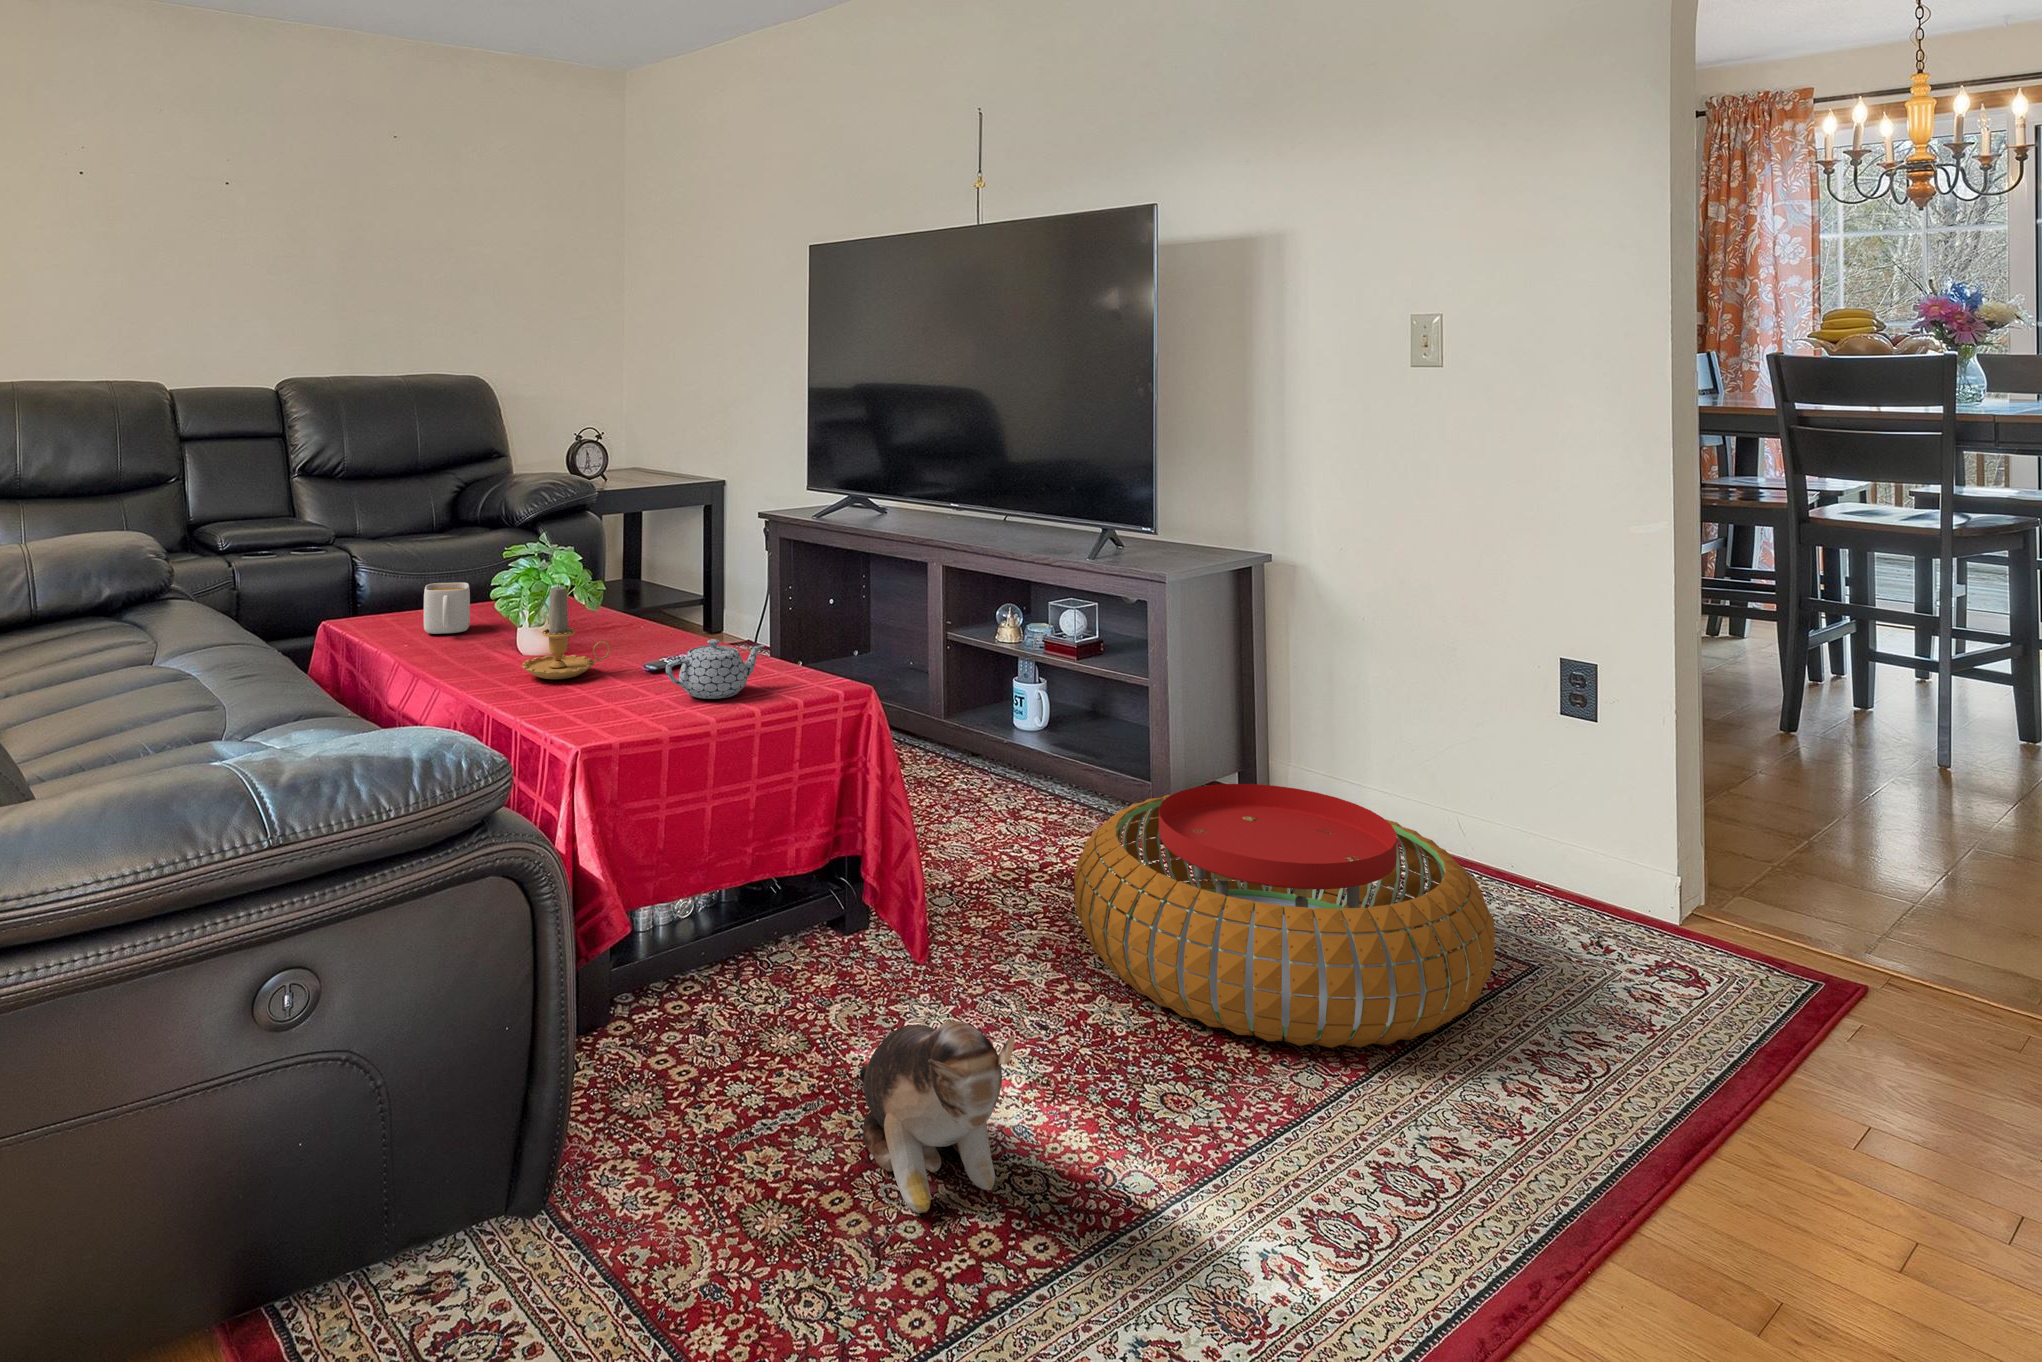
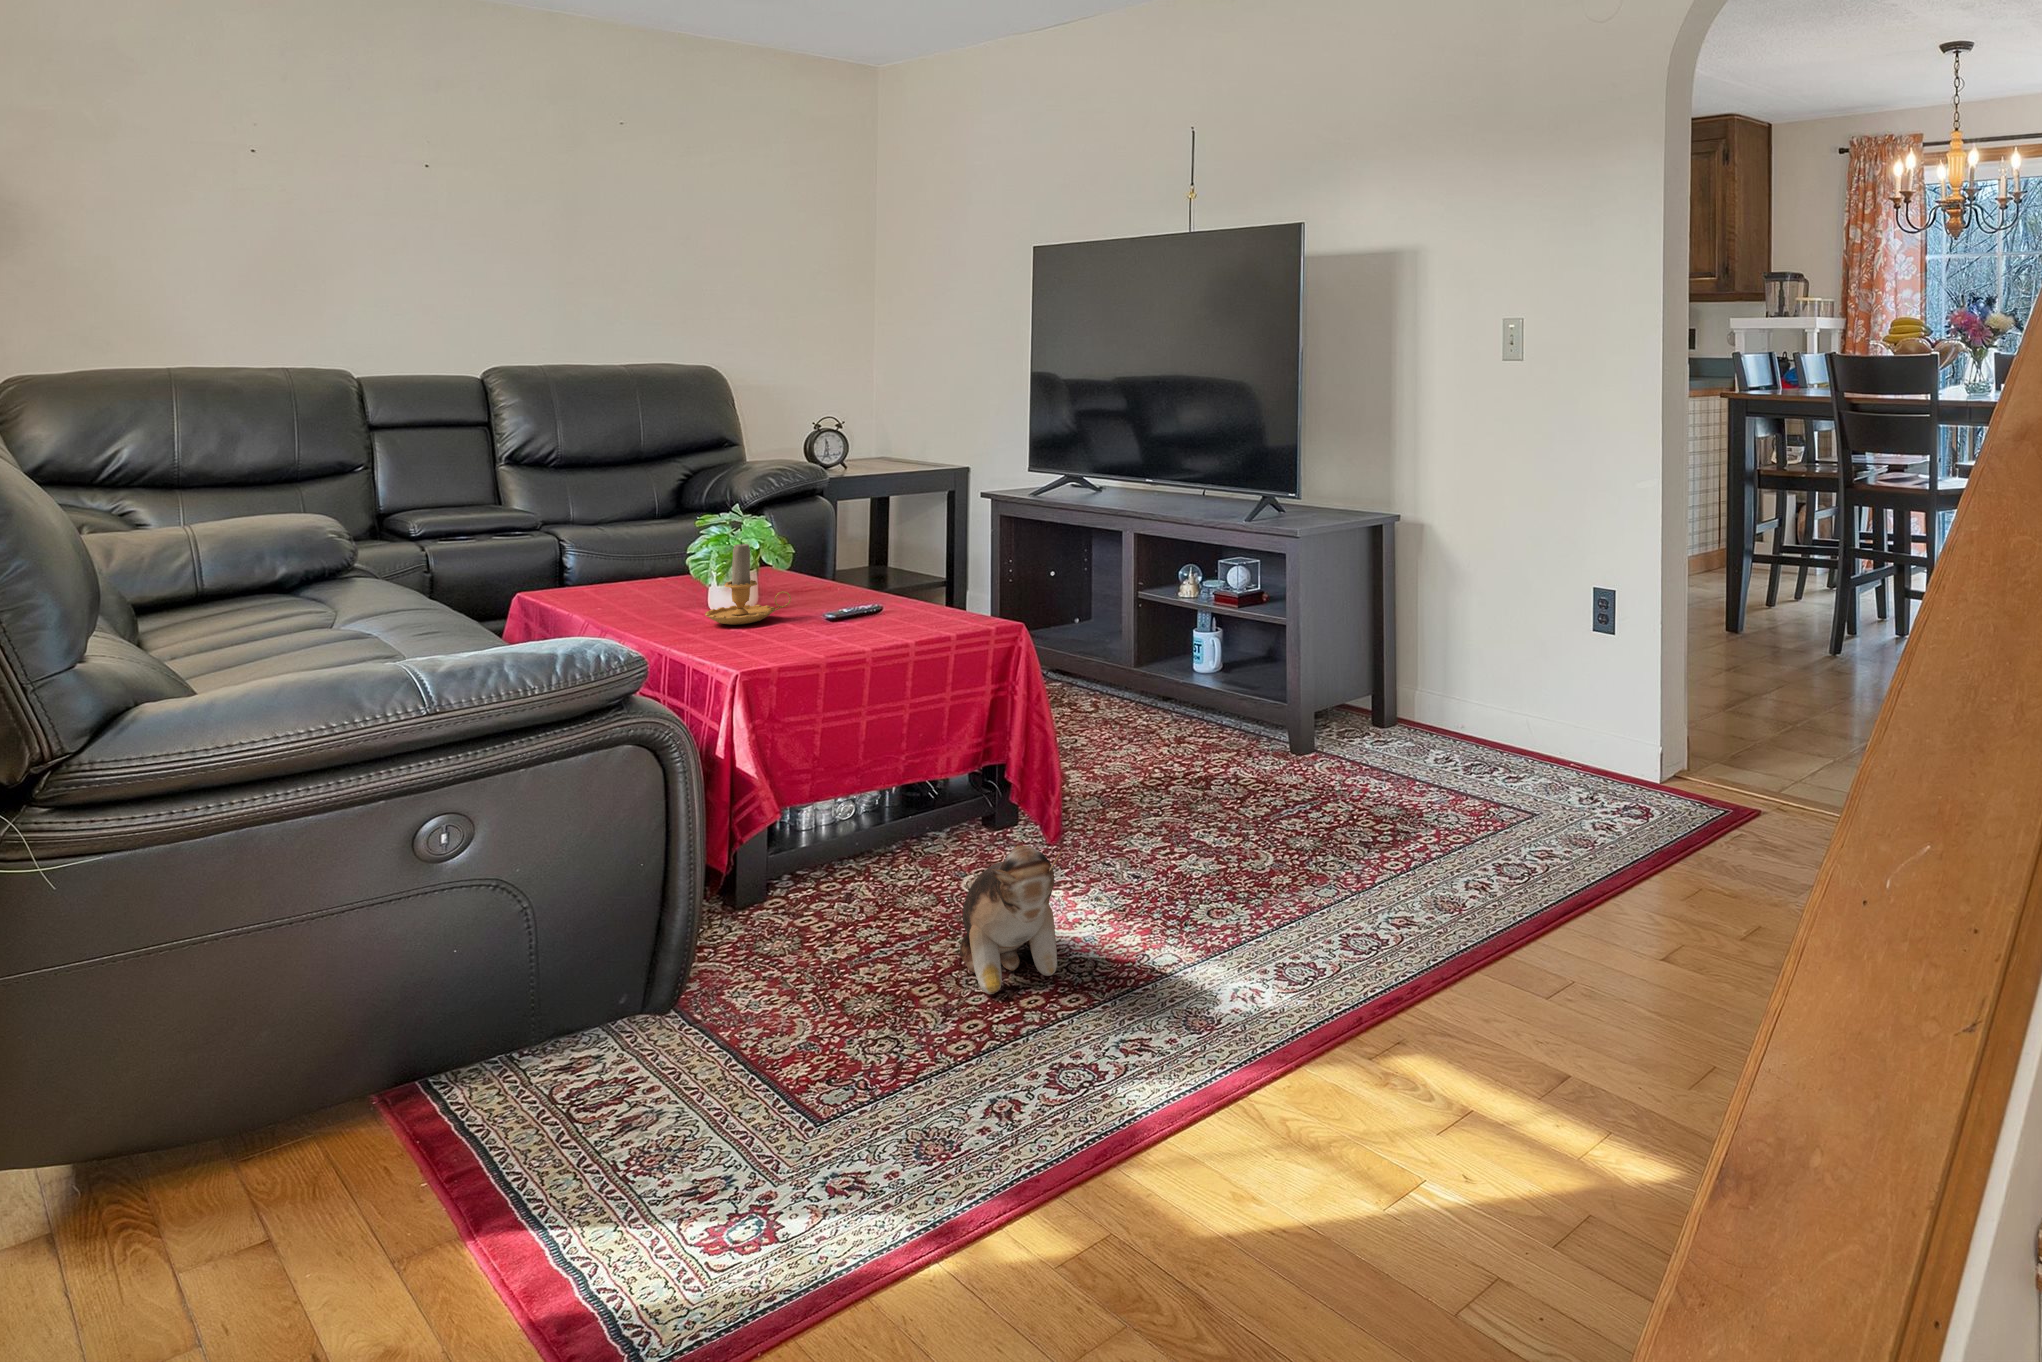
mug: present [424,582,470,634] -> none [620,550,668,596]
teapot: present [666,639,765,699] -> none [833,583,928,632]
pouf: present [1074,784,1495,1048] -> none [1186,691,1500,874]

